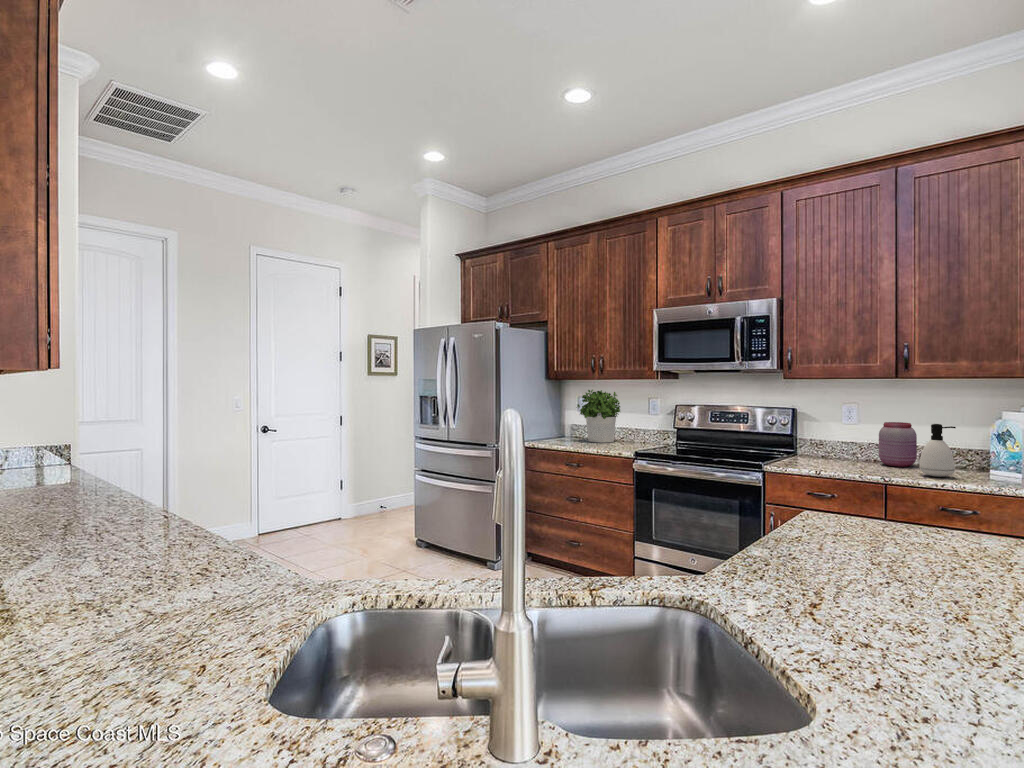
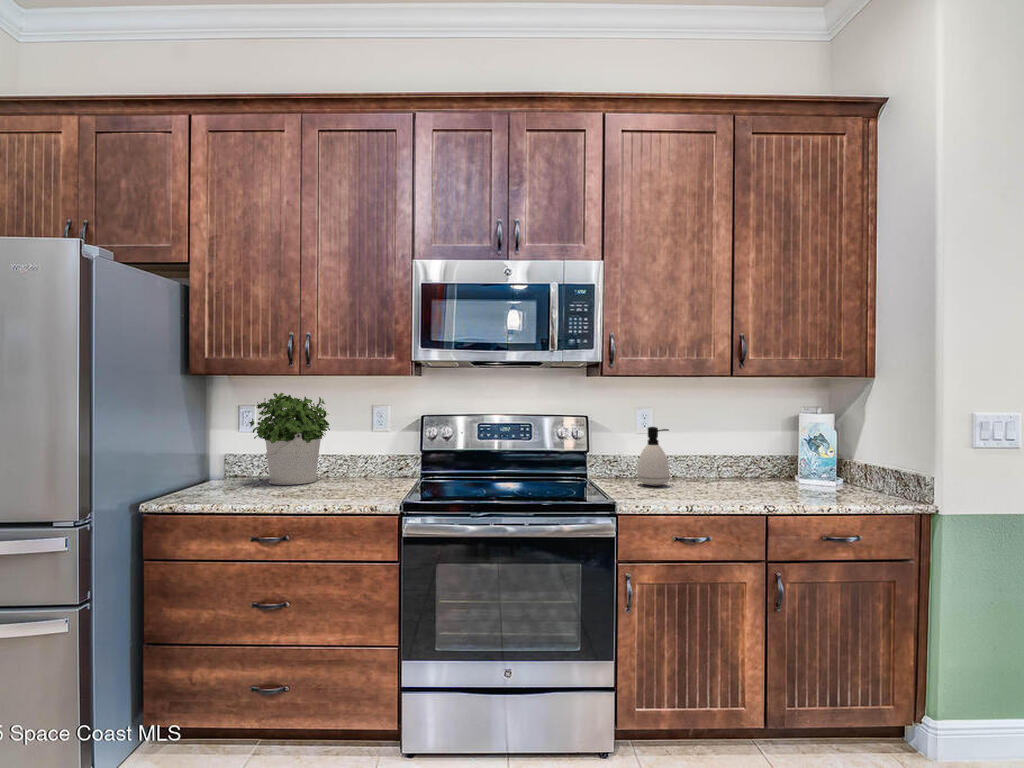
jar: present [879,422,917,467] -> none [698,429,737,482]
soap dispenser: present [920,424,956,477] -> present [637,427,669,486]

